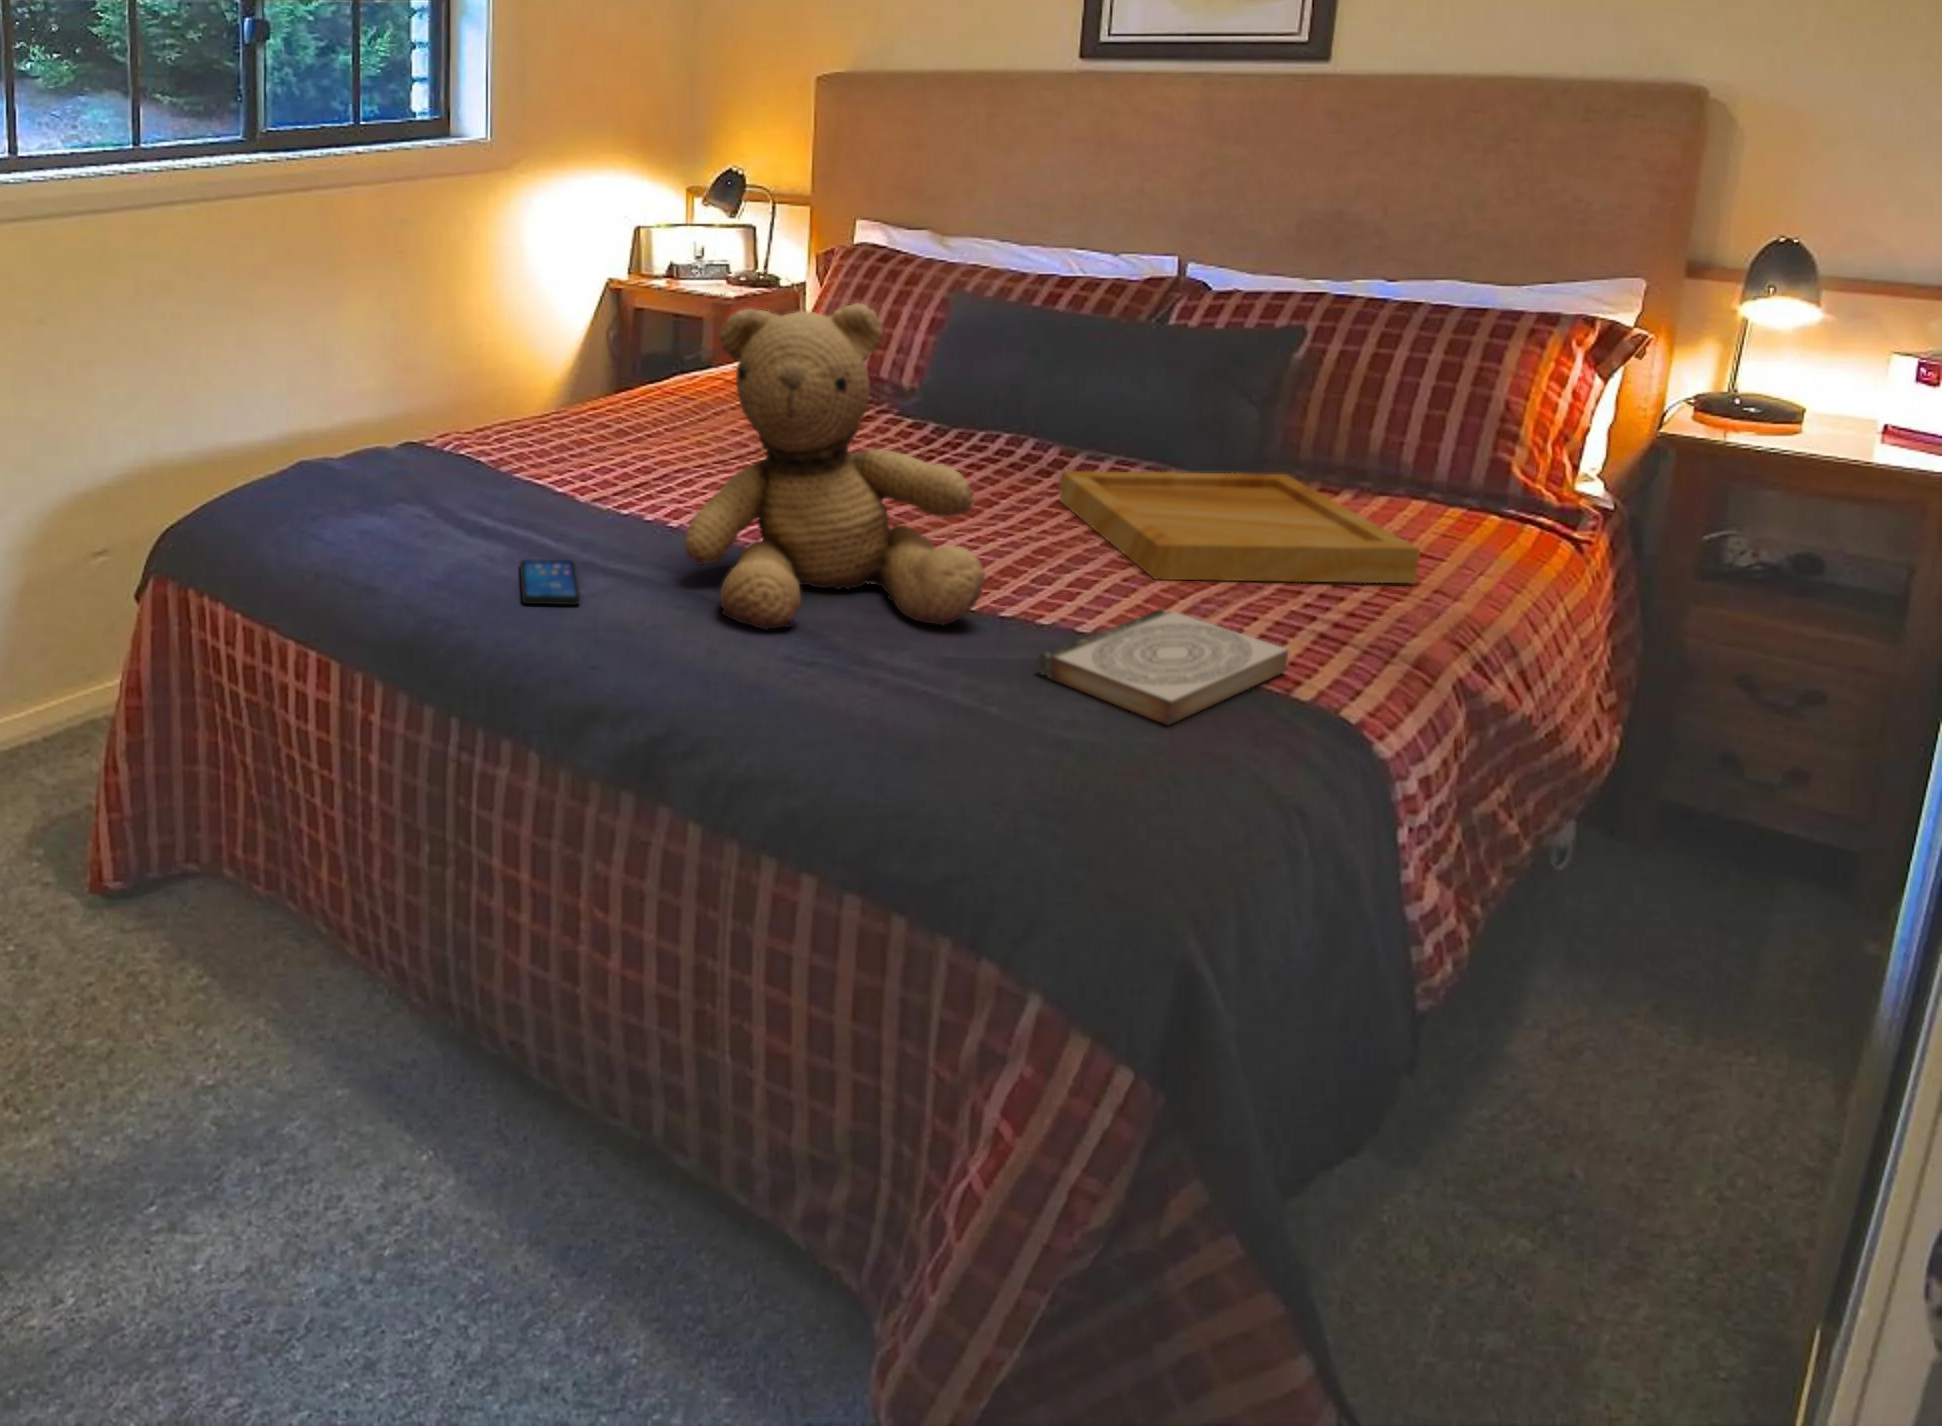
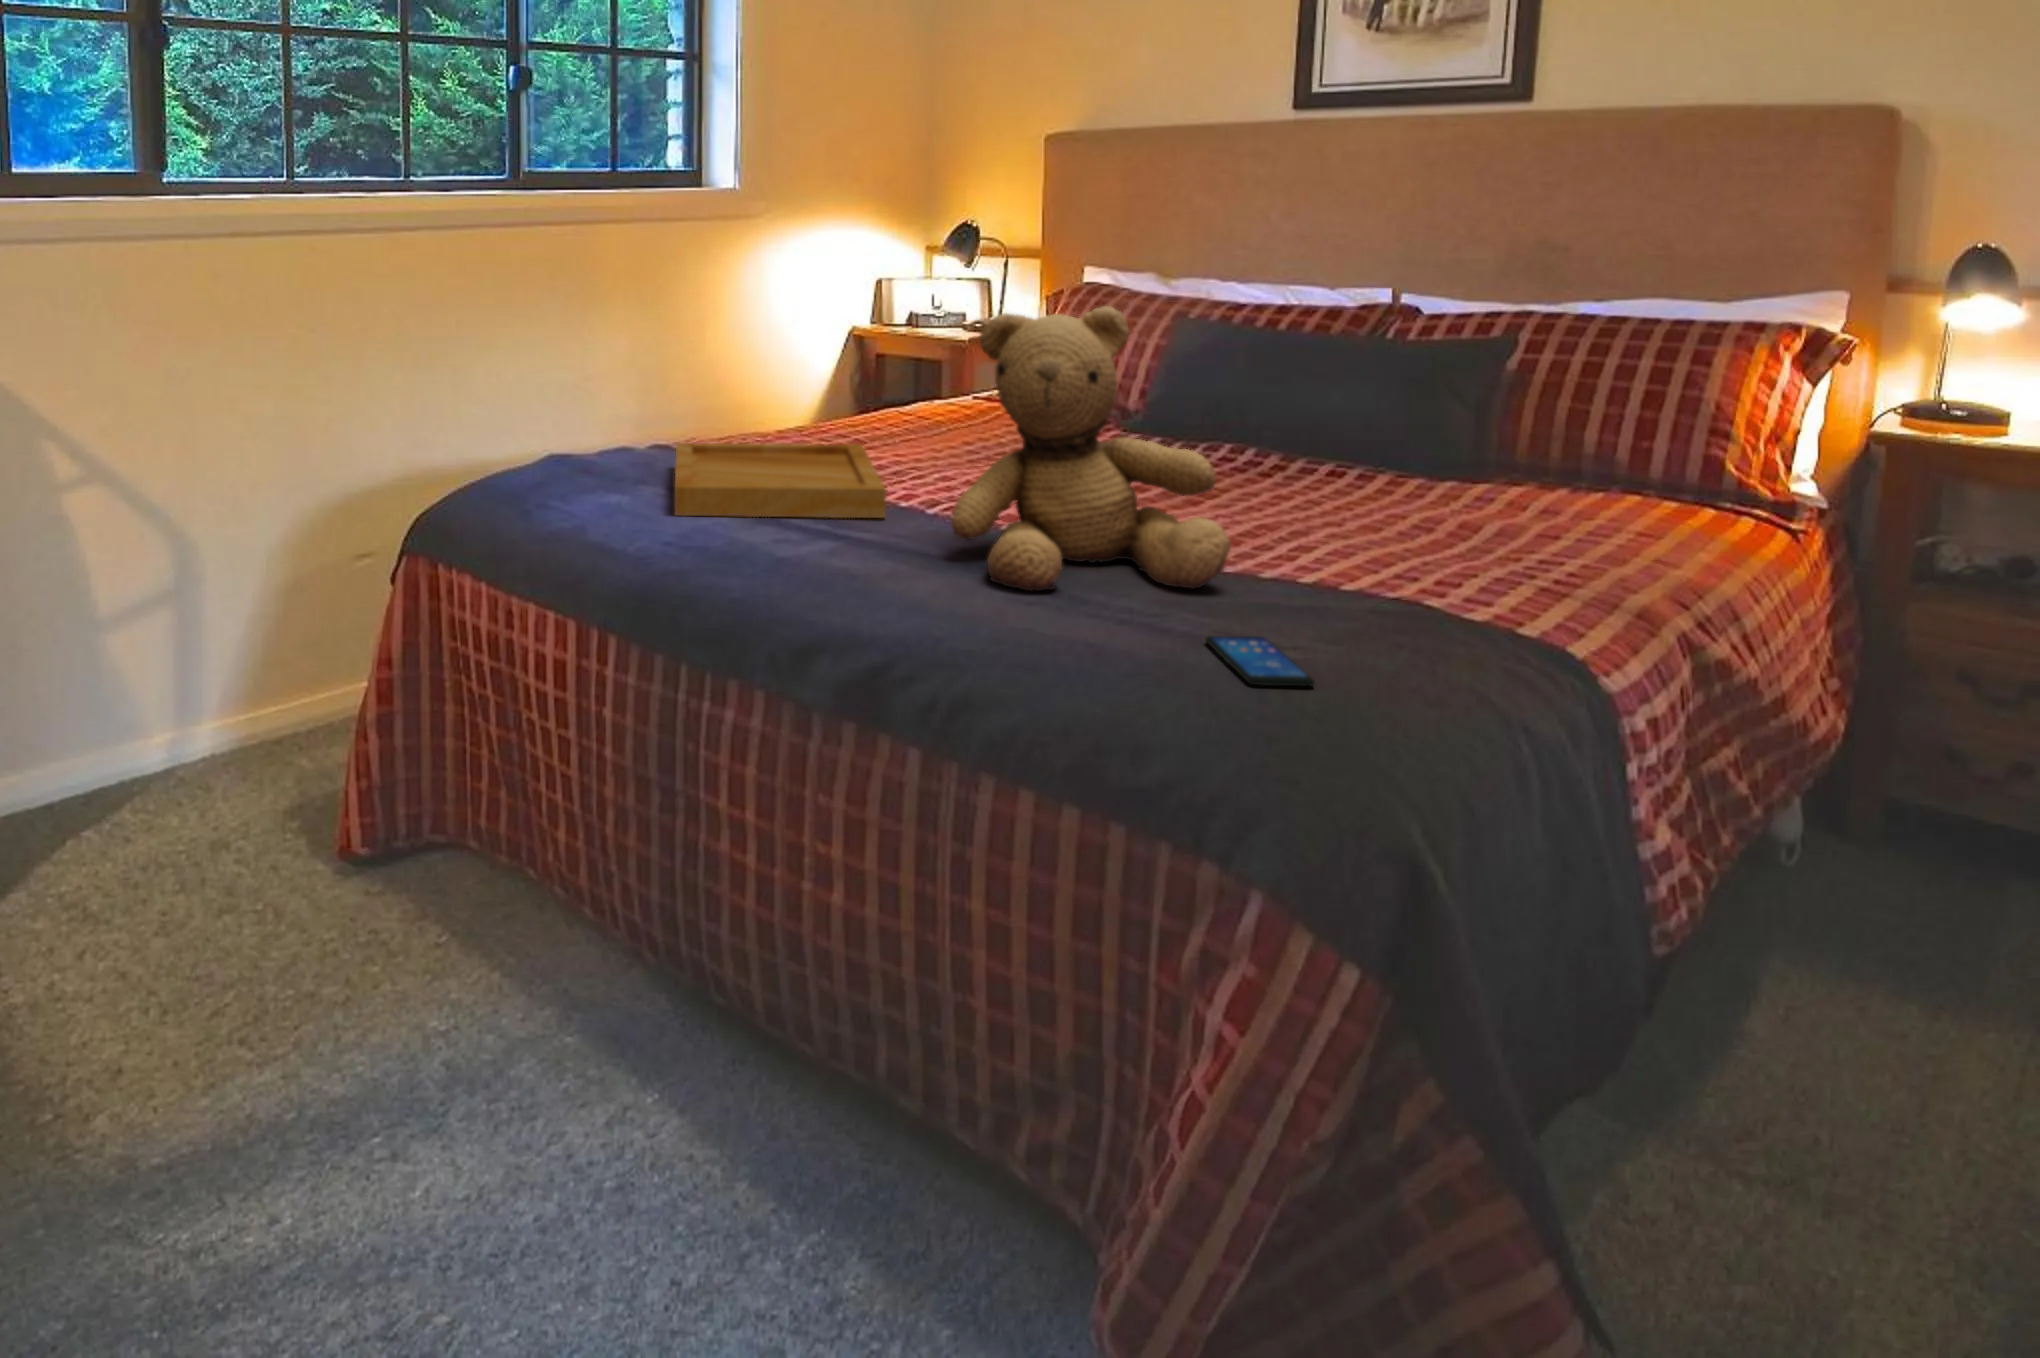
tray: present [1060,471,1420,583] -> present [675,443,886,518]
smartphone: present [520,559,580,605] -> present [1205,636,1315,686]
book: present [1037,609,1288,725] -> none [1283,574,1518,662]

